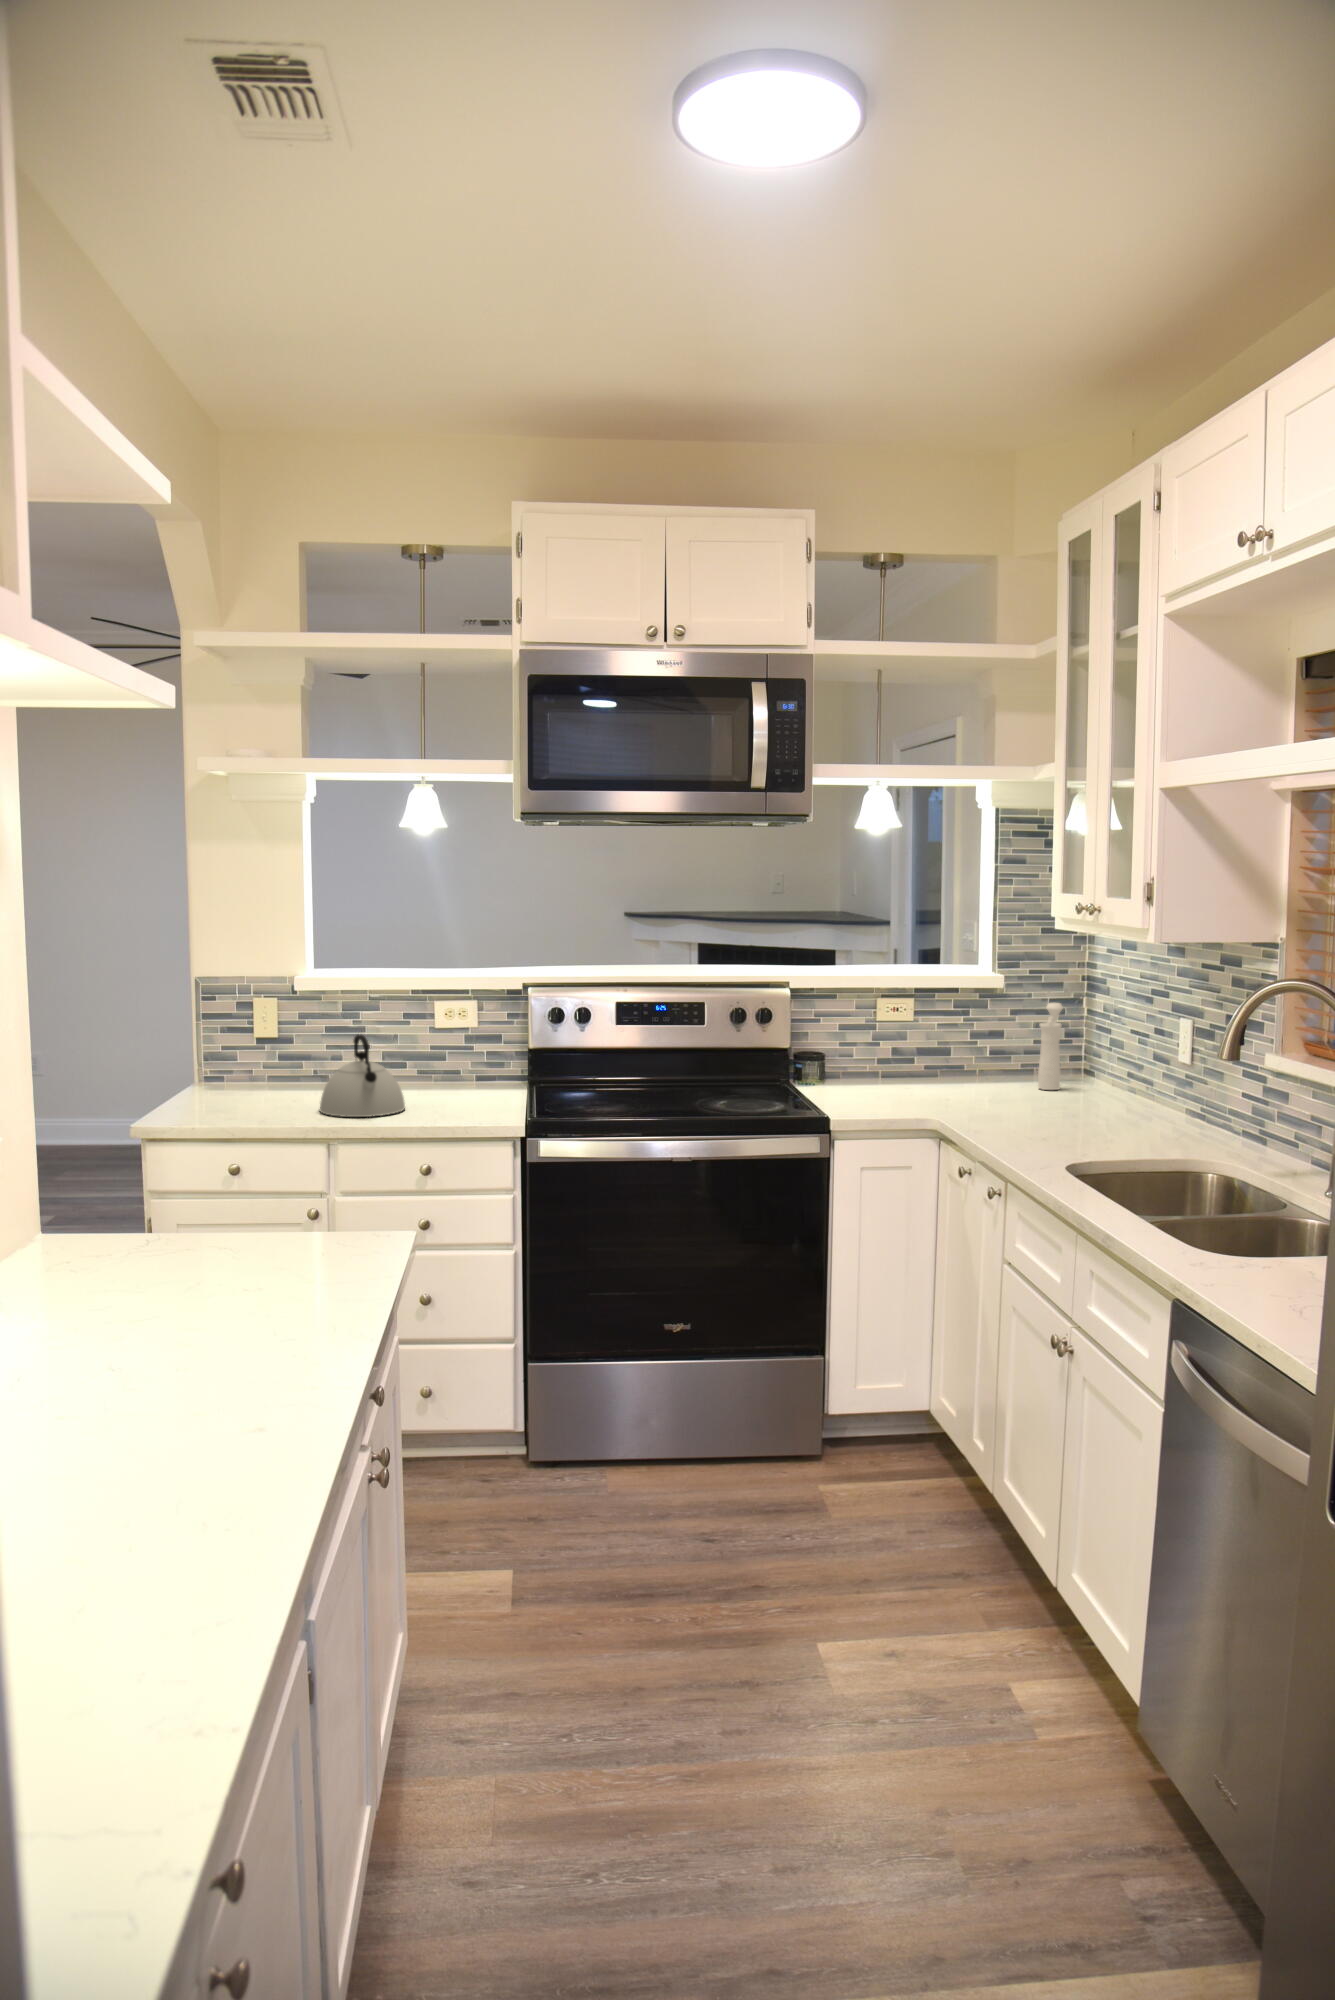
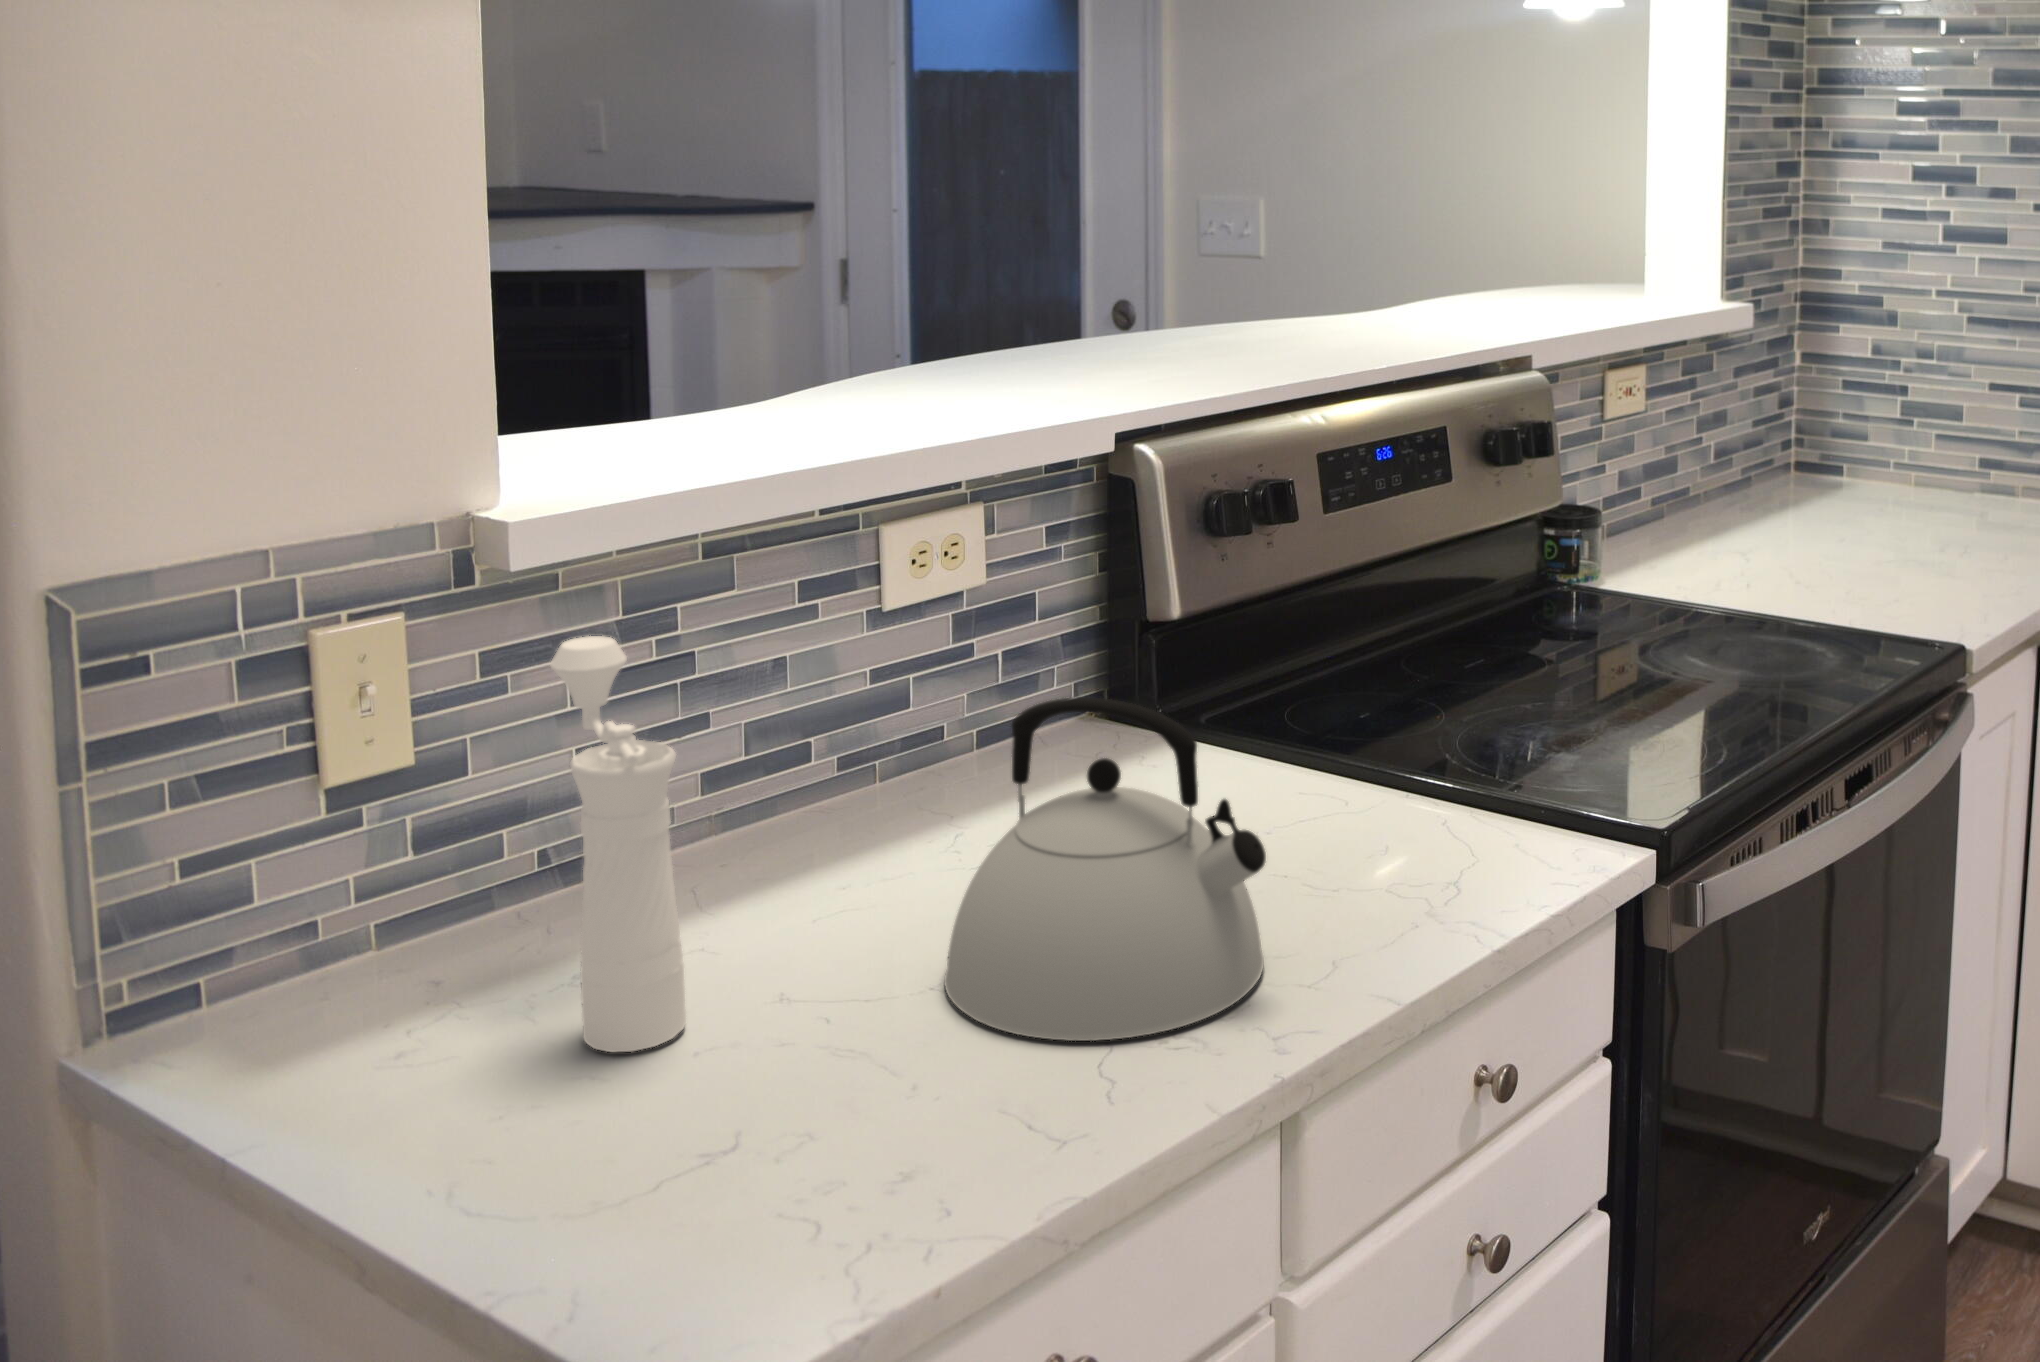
pepper mill: present [1038,1003,1063,1090] -> present [551,636,686,1052]

